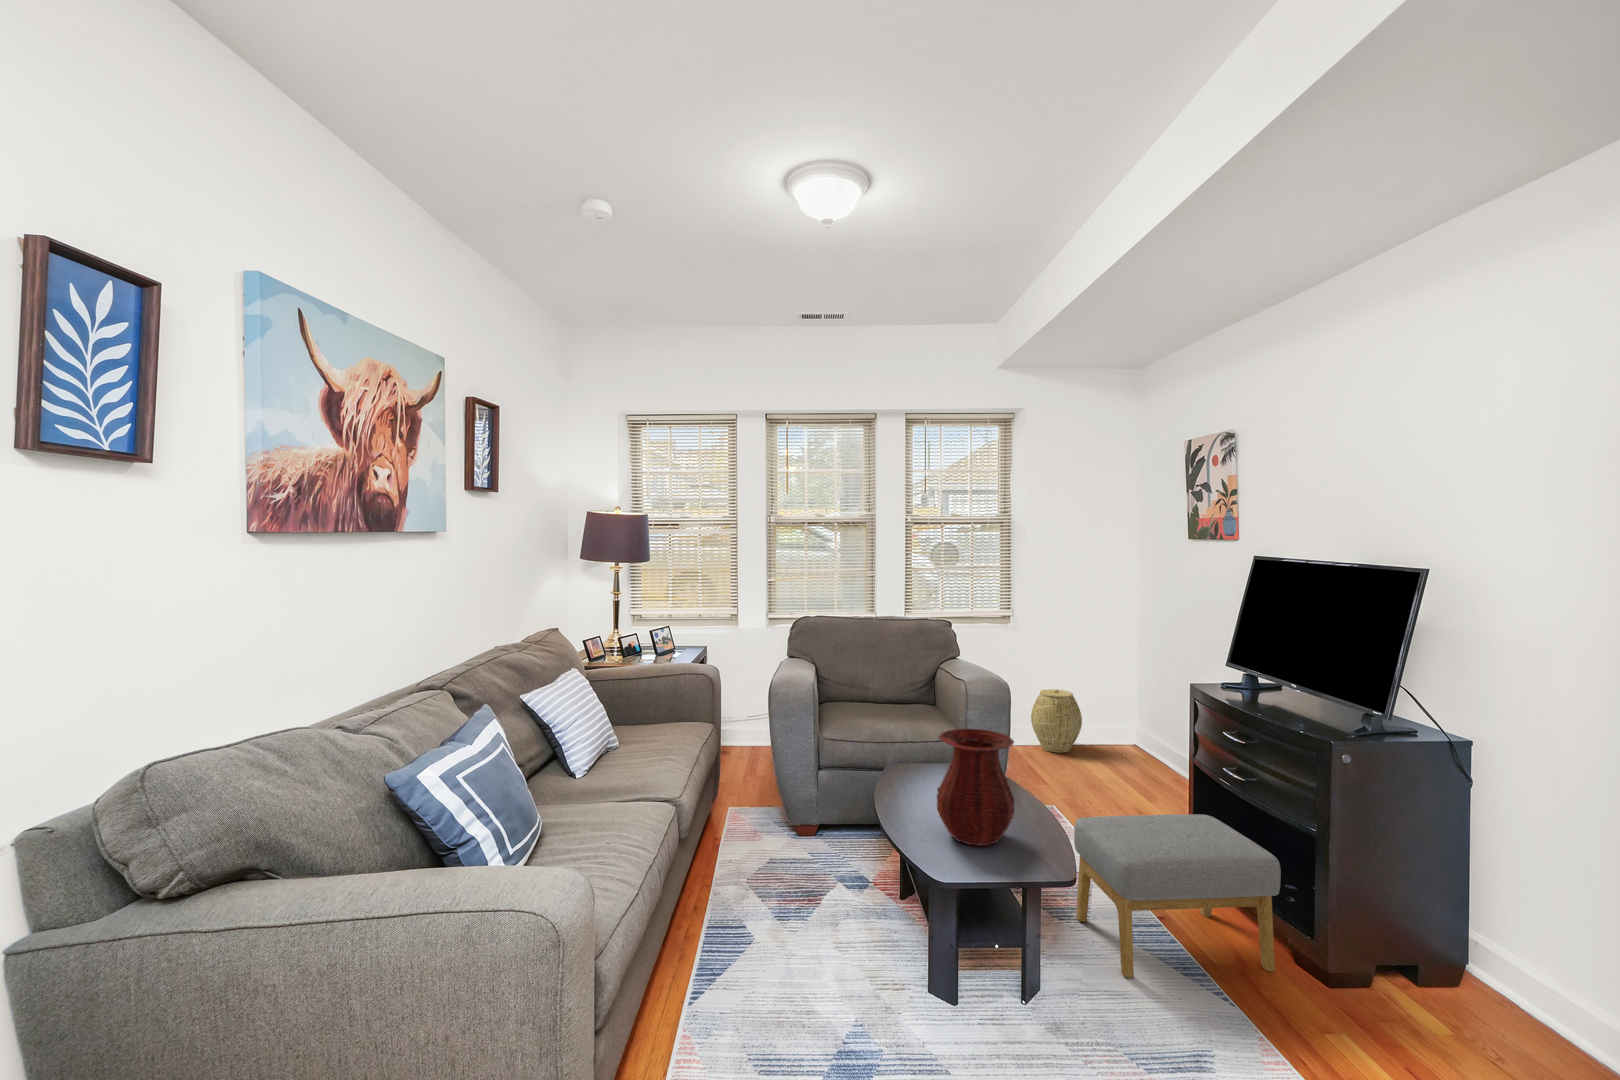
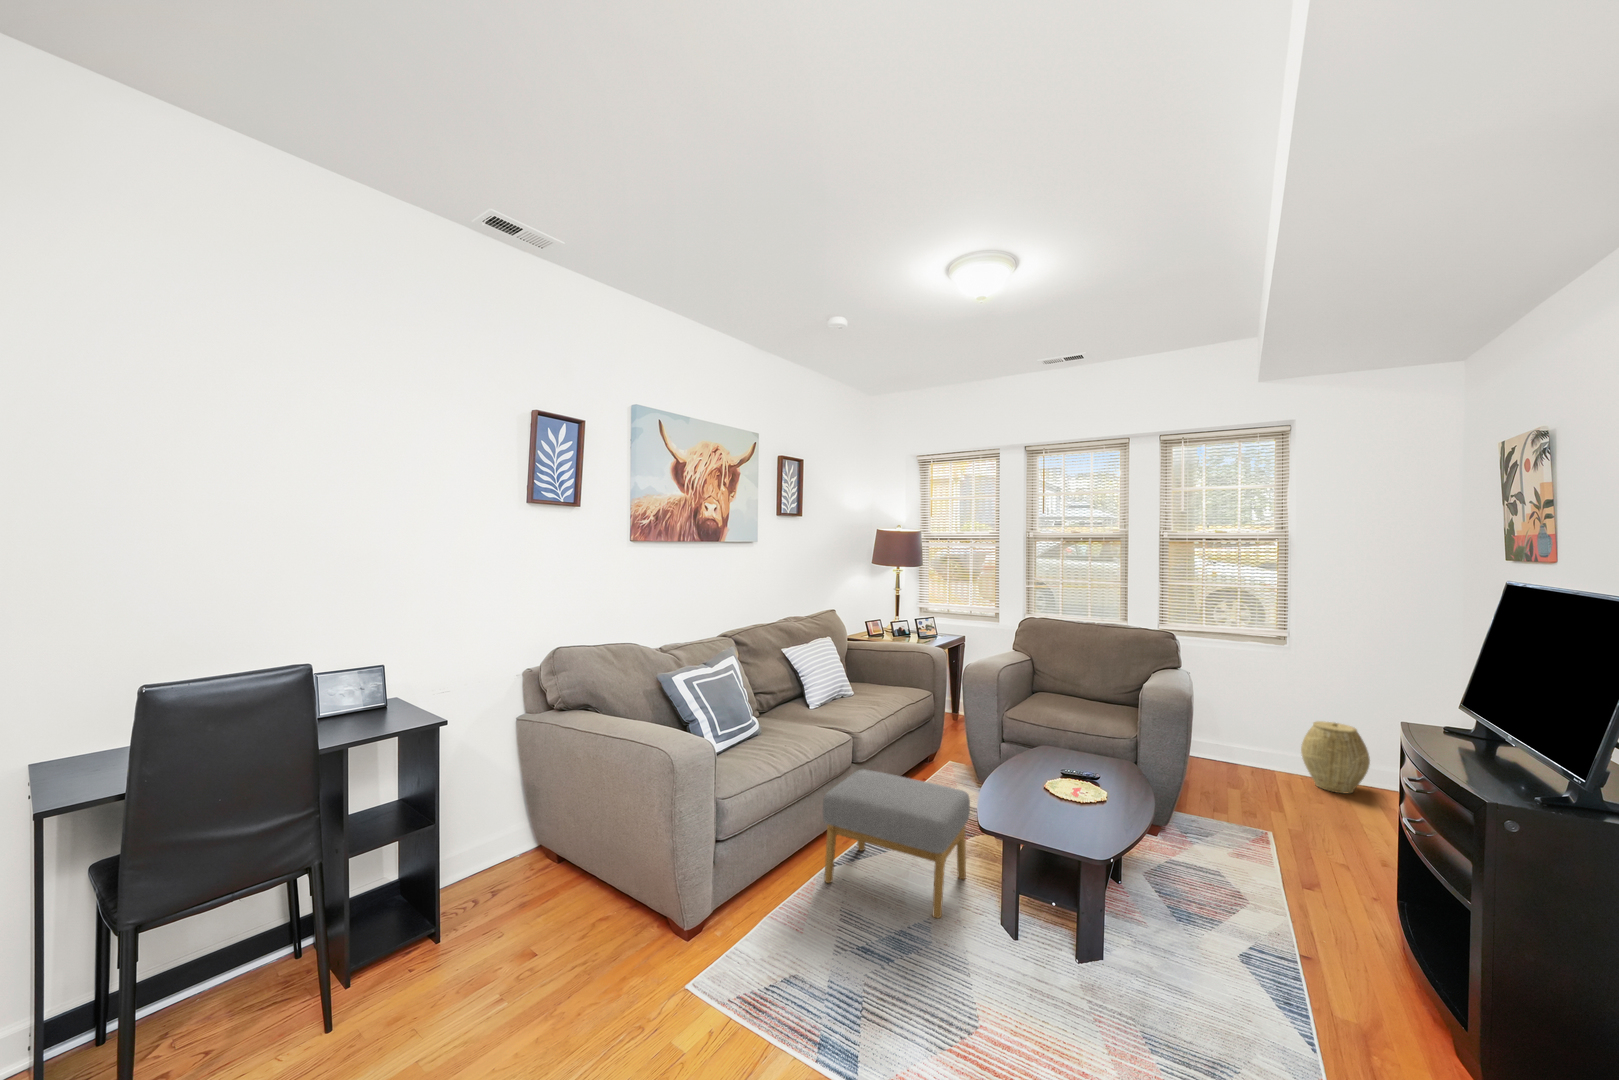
vase: present [936,729,1014,846] -> none [1023,714,1093,813]
footstool: present [1074,814,1281,978] -> present [823,769,970,918]

